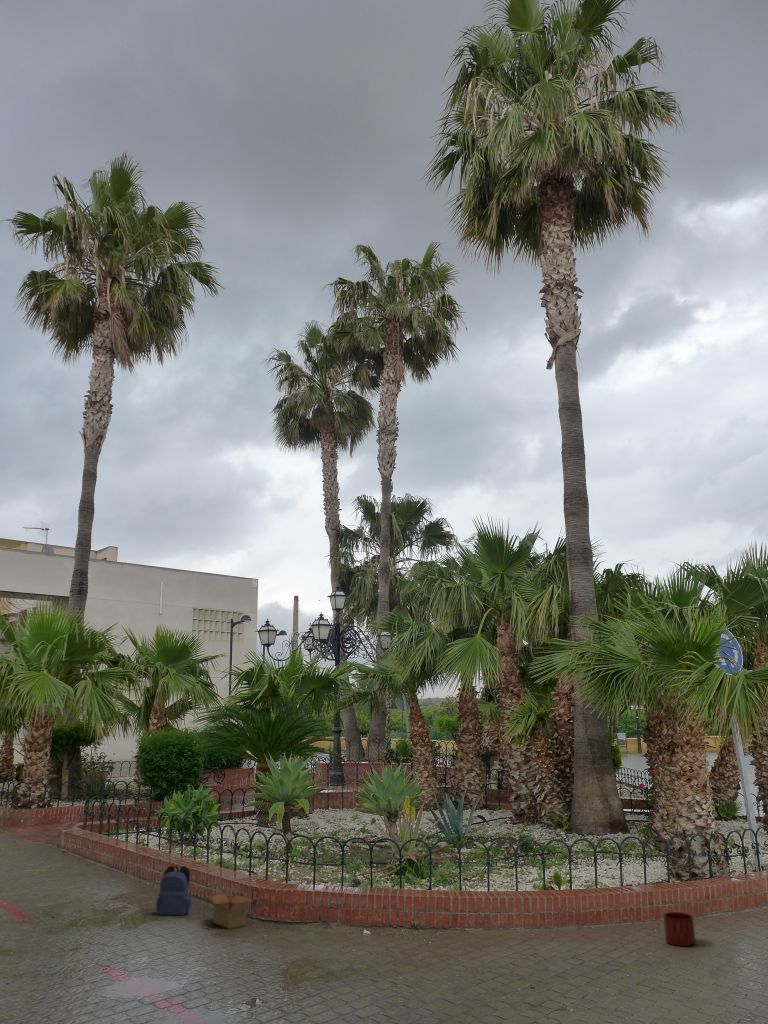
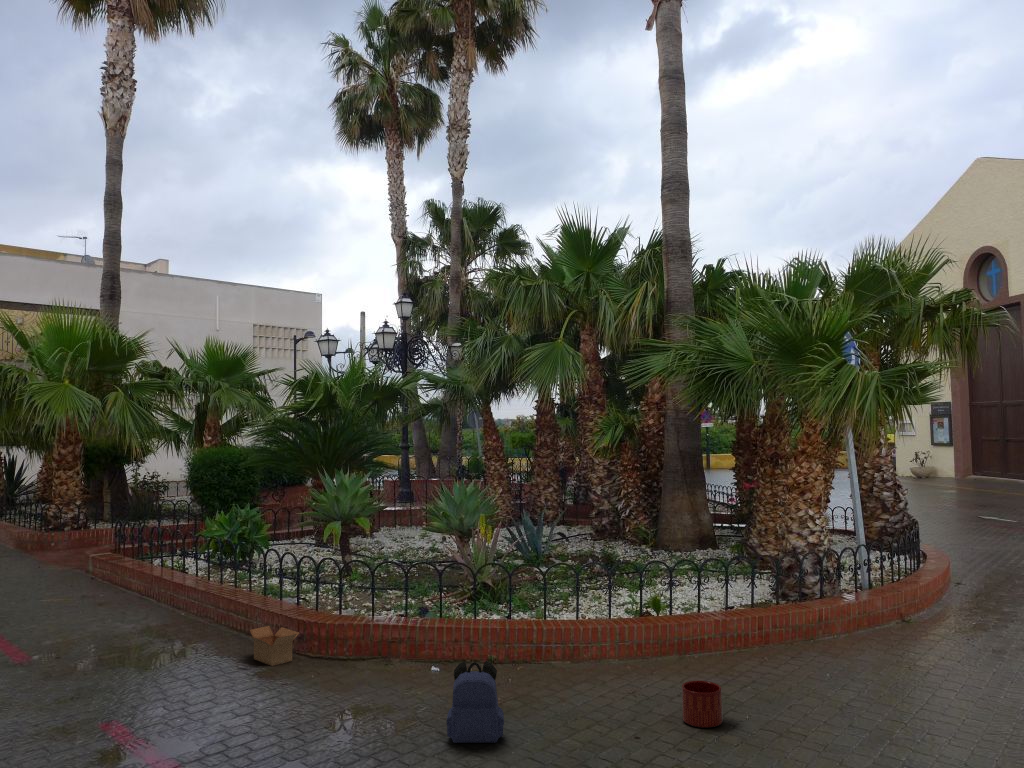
backpack: present [156,866,192,915] -> present [447,661,504,743]
planter: present [664,912,695,946] -> present [682,681,723,728]

